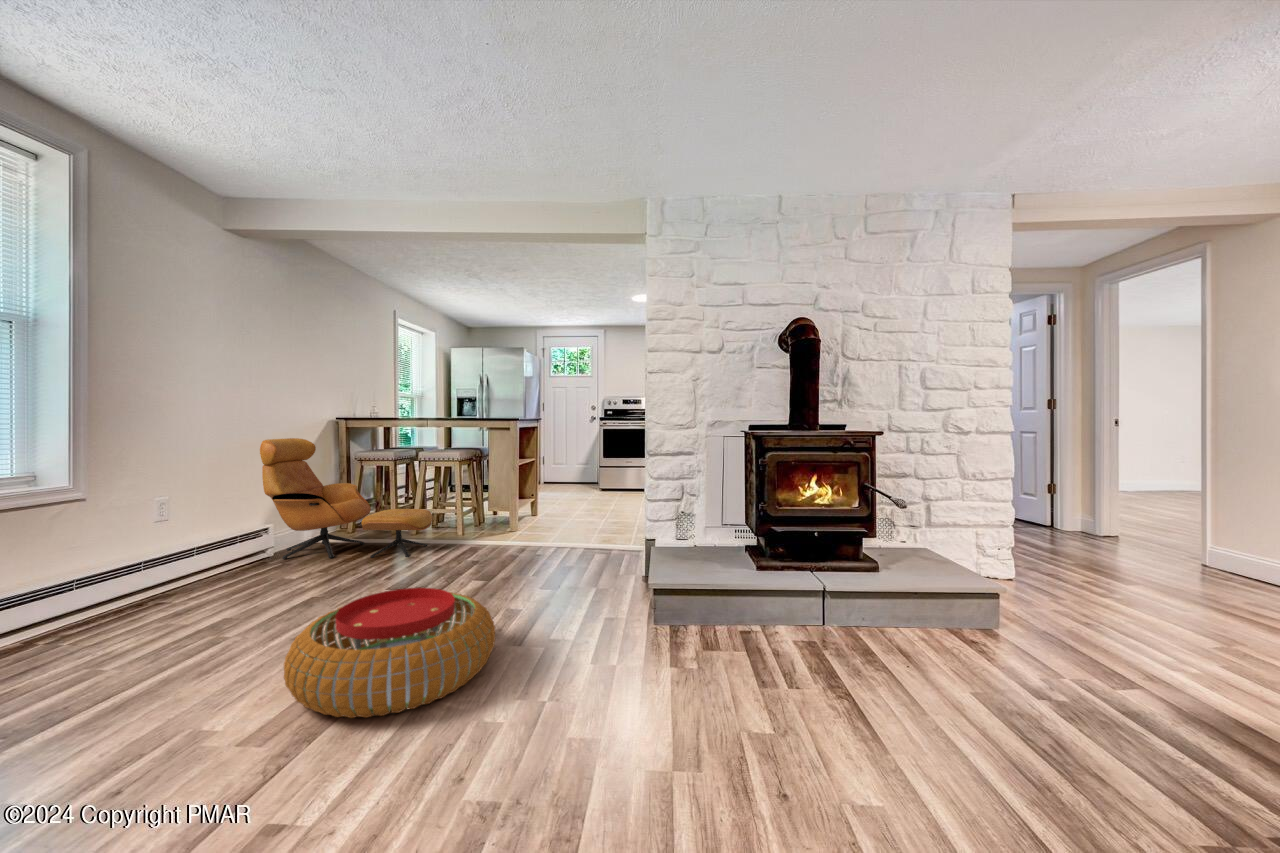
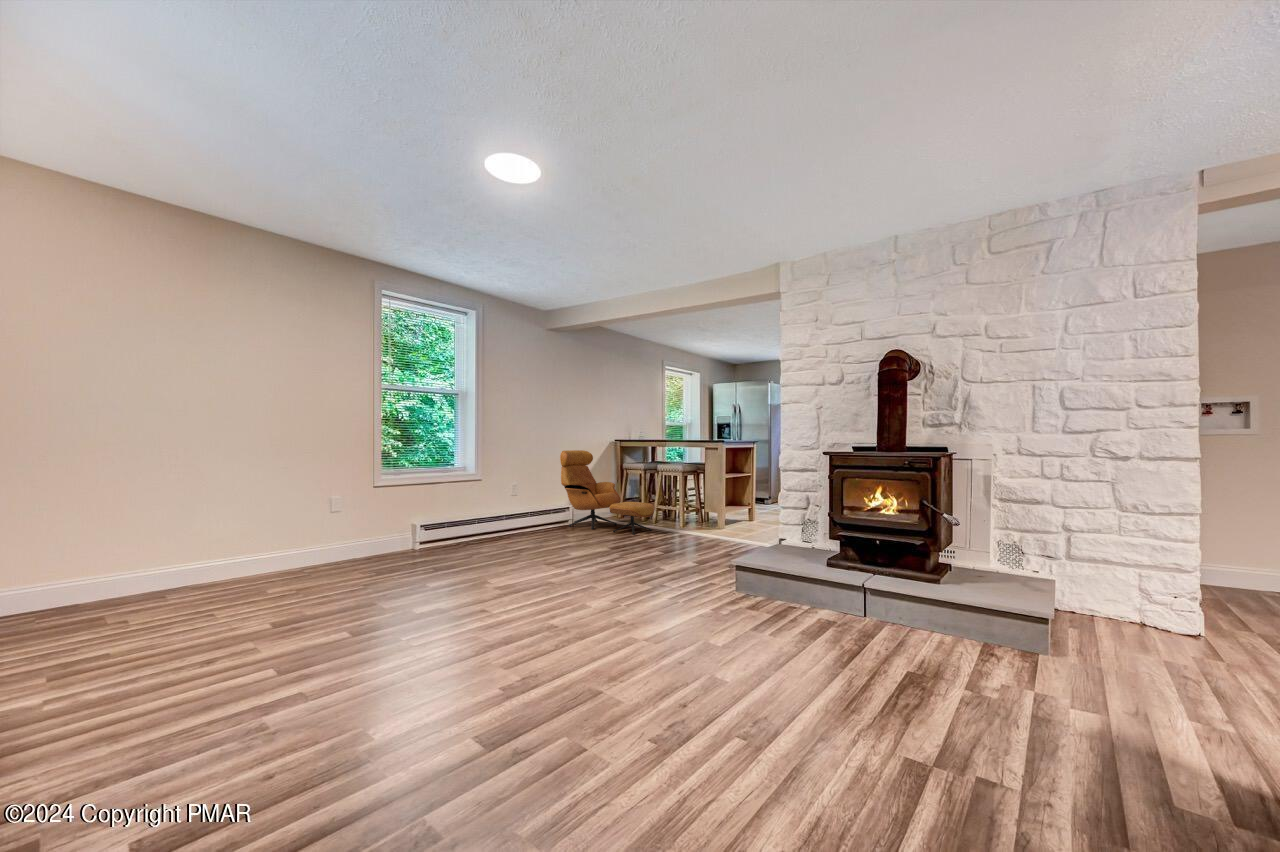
pouf: present [284,588,495,718] -> none [521,536,627,592]

